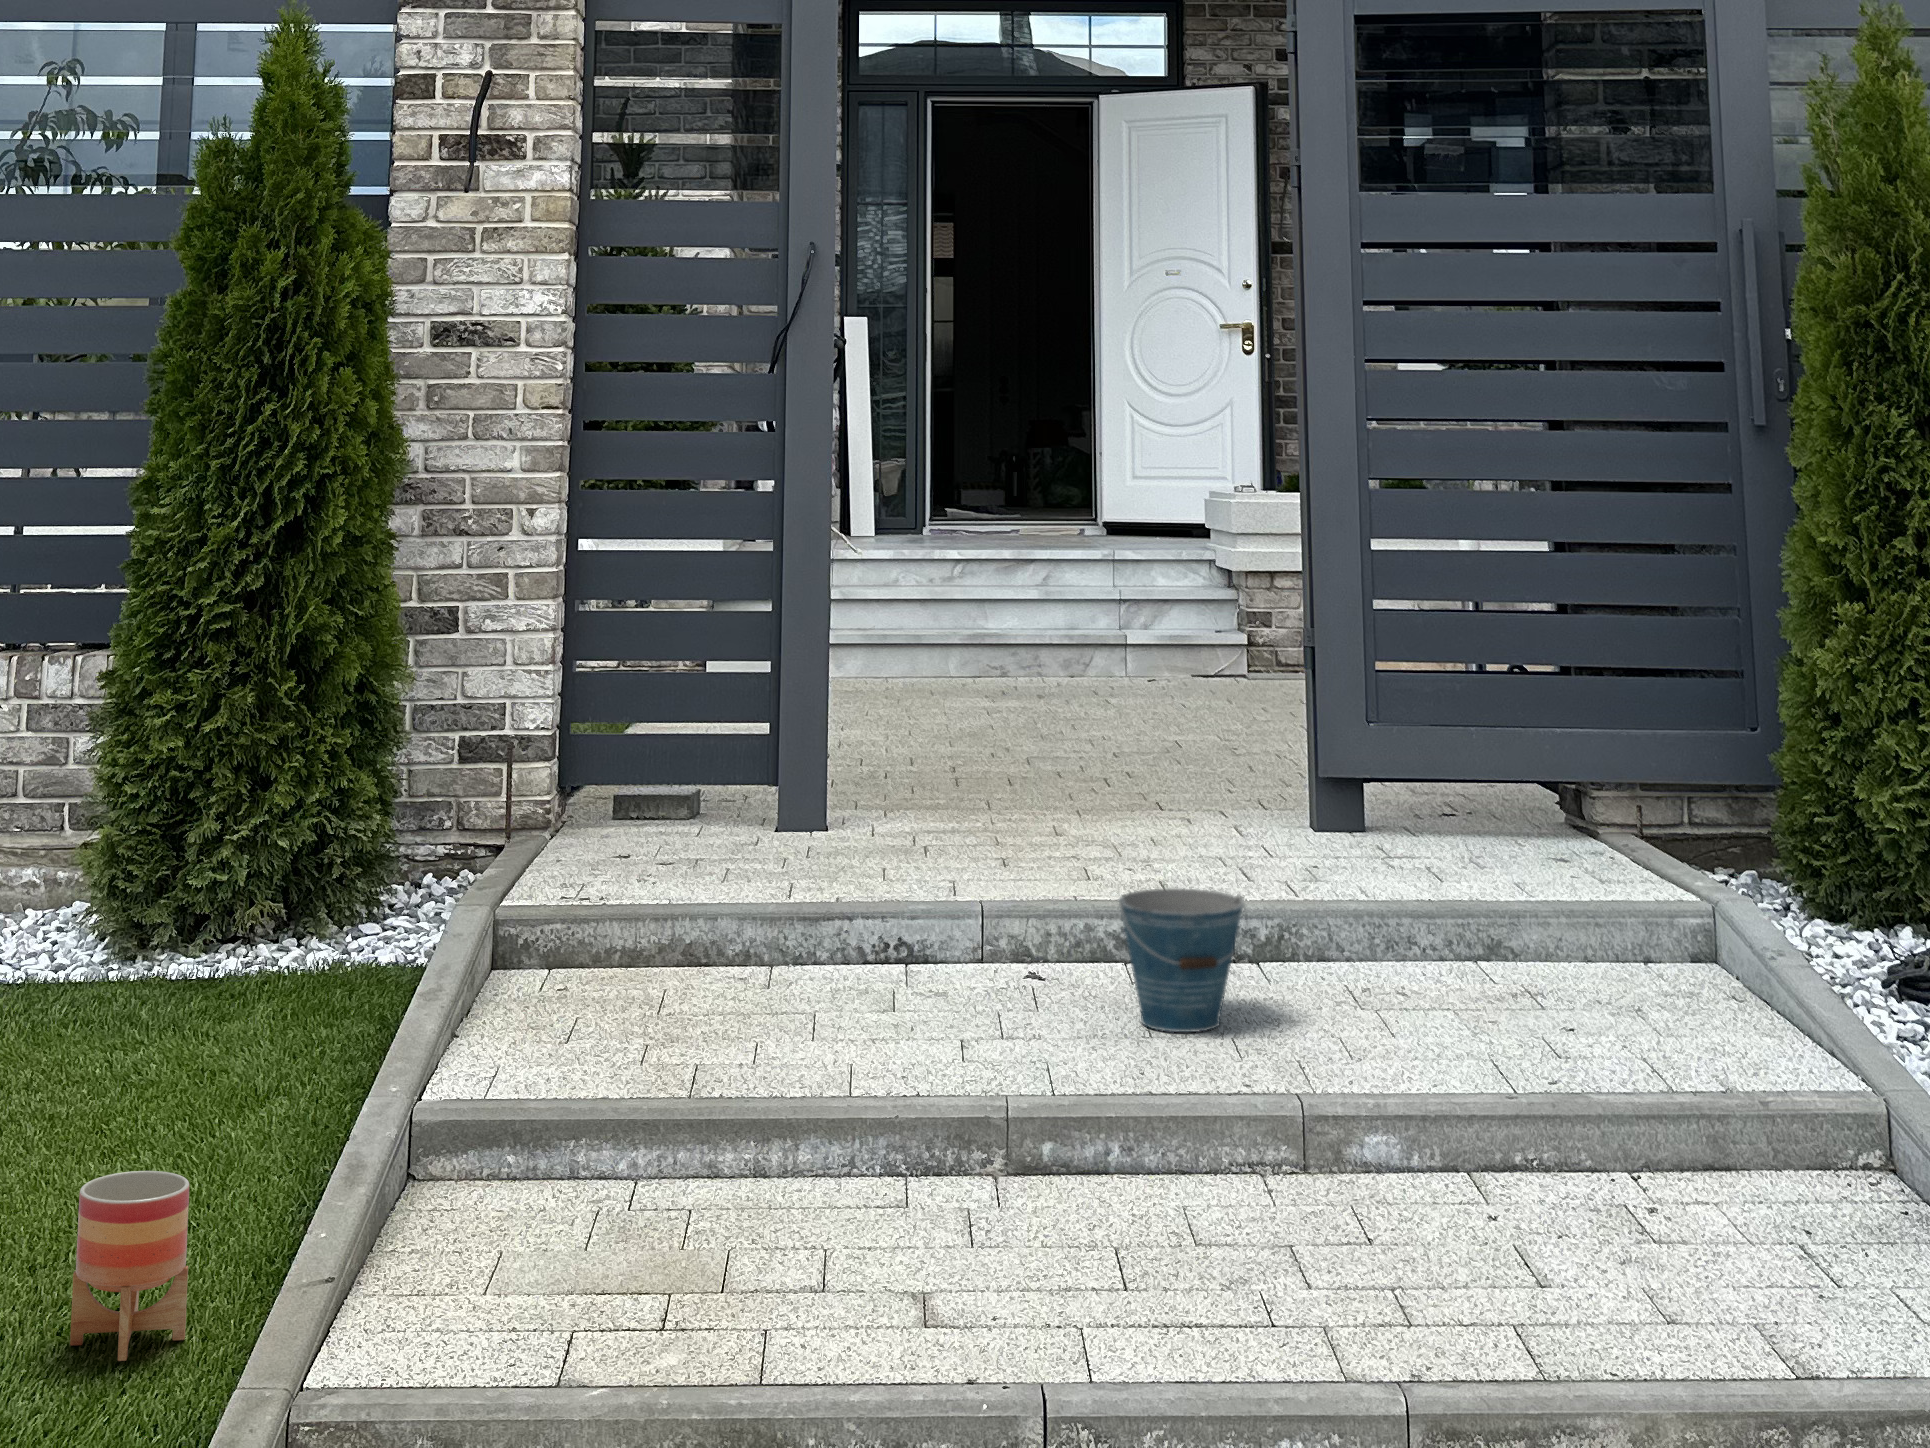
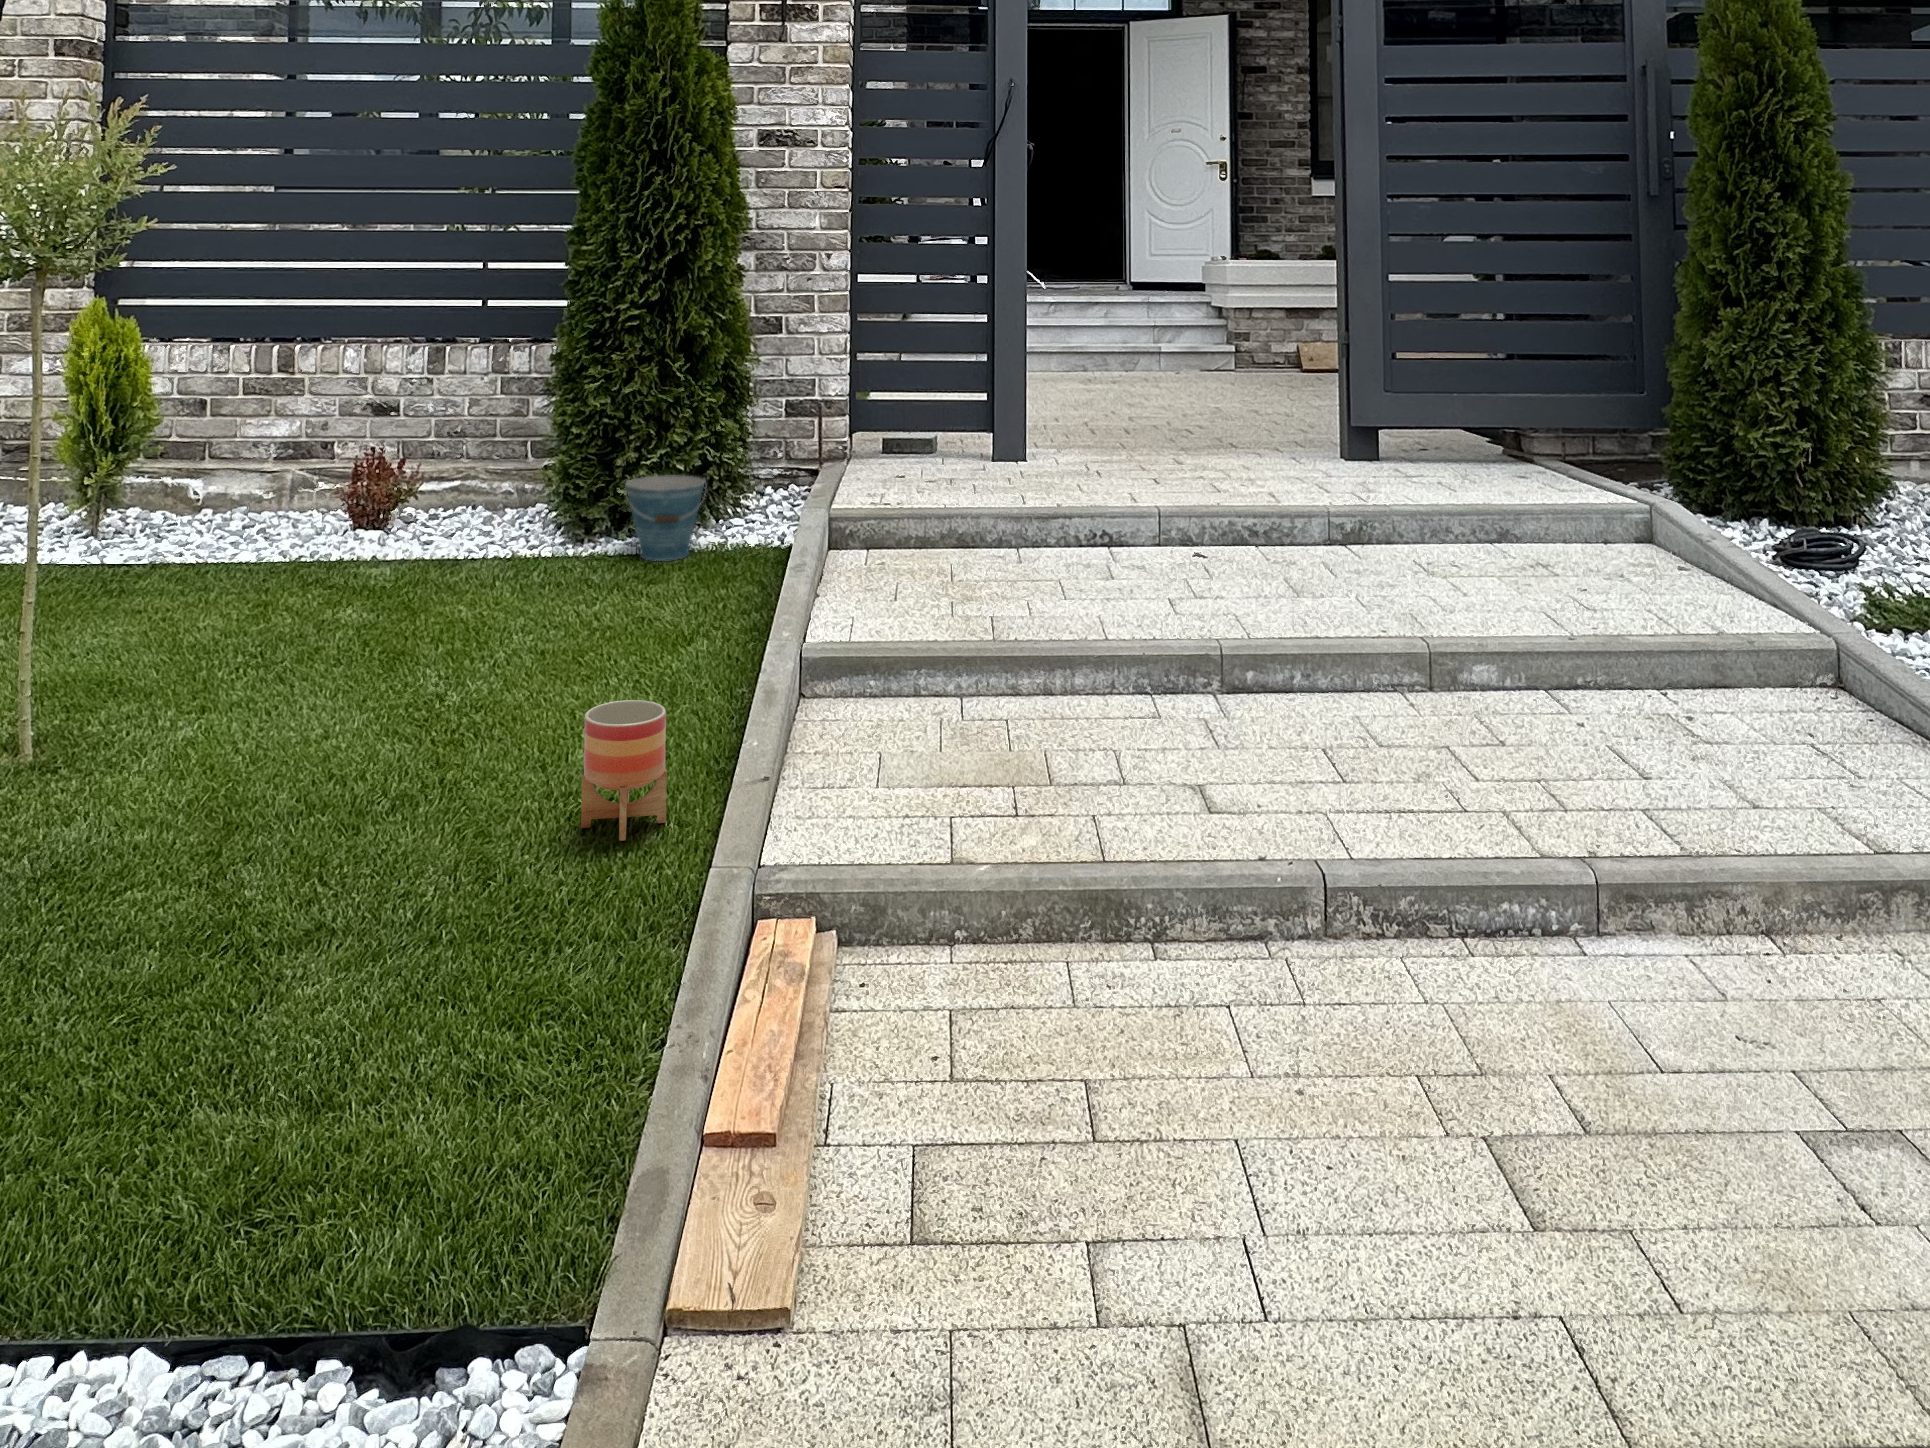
bucket: present [1119,888,1248,1032] -> present [626,476,705,561]

